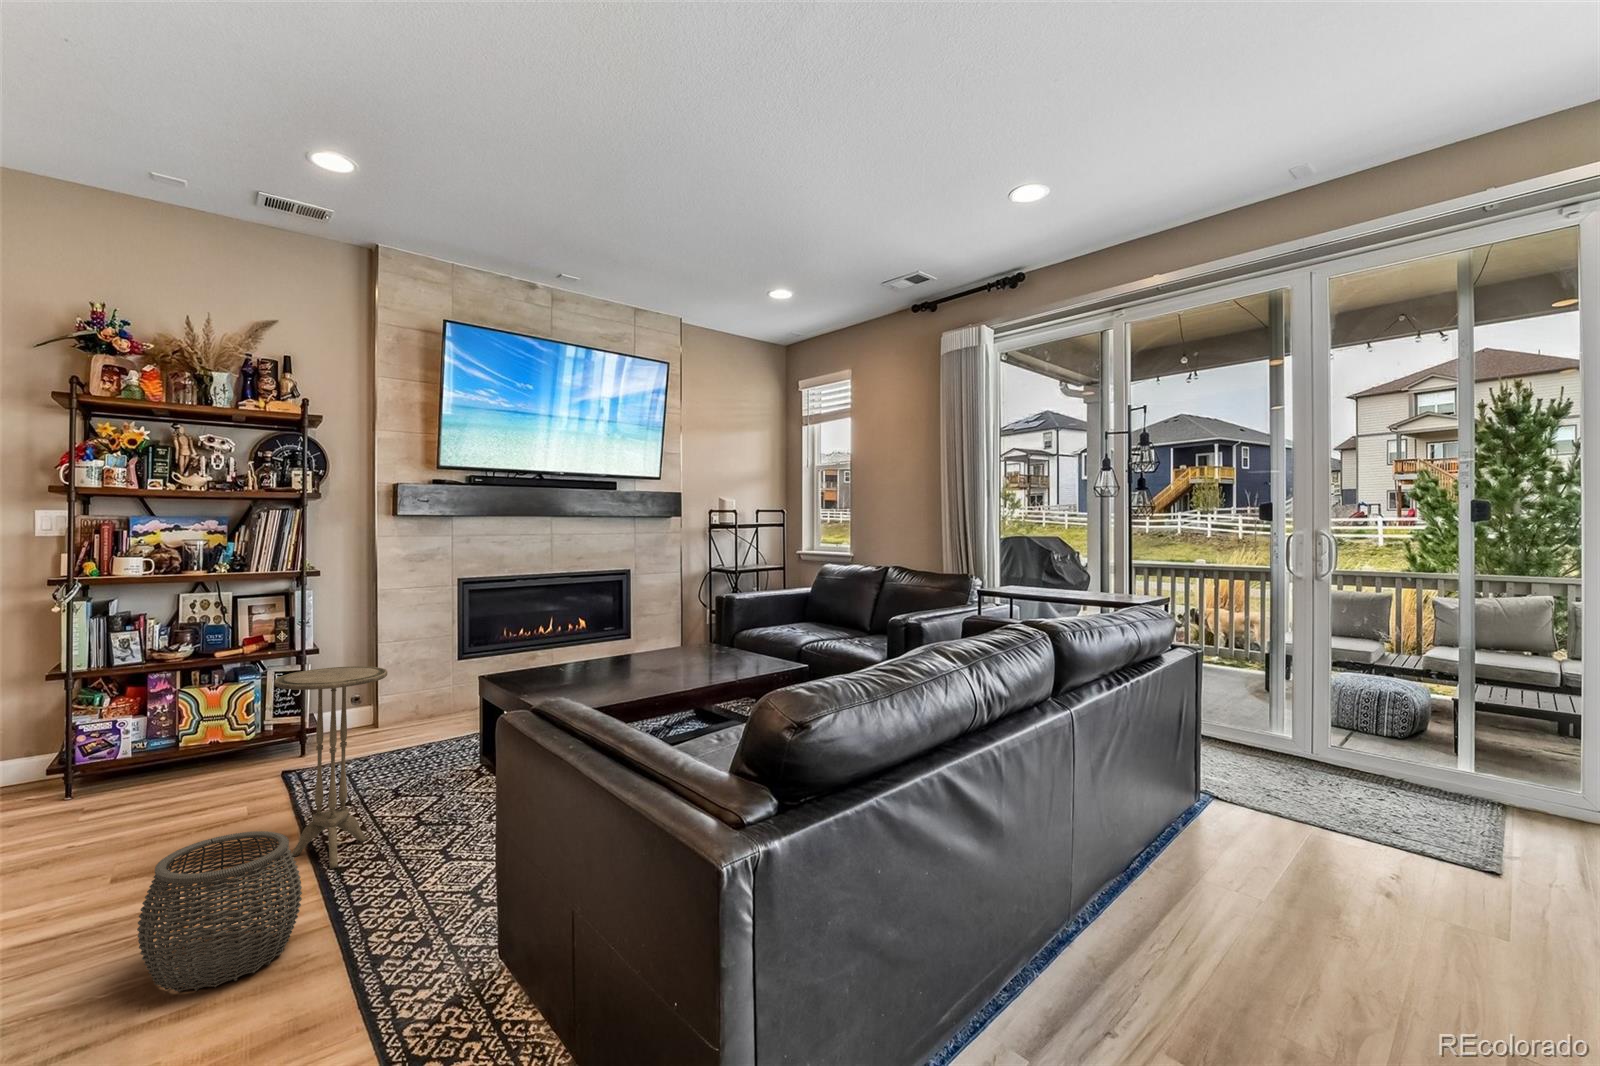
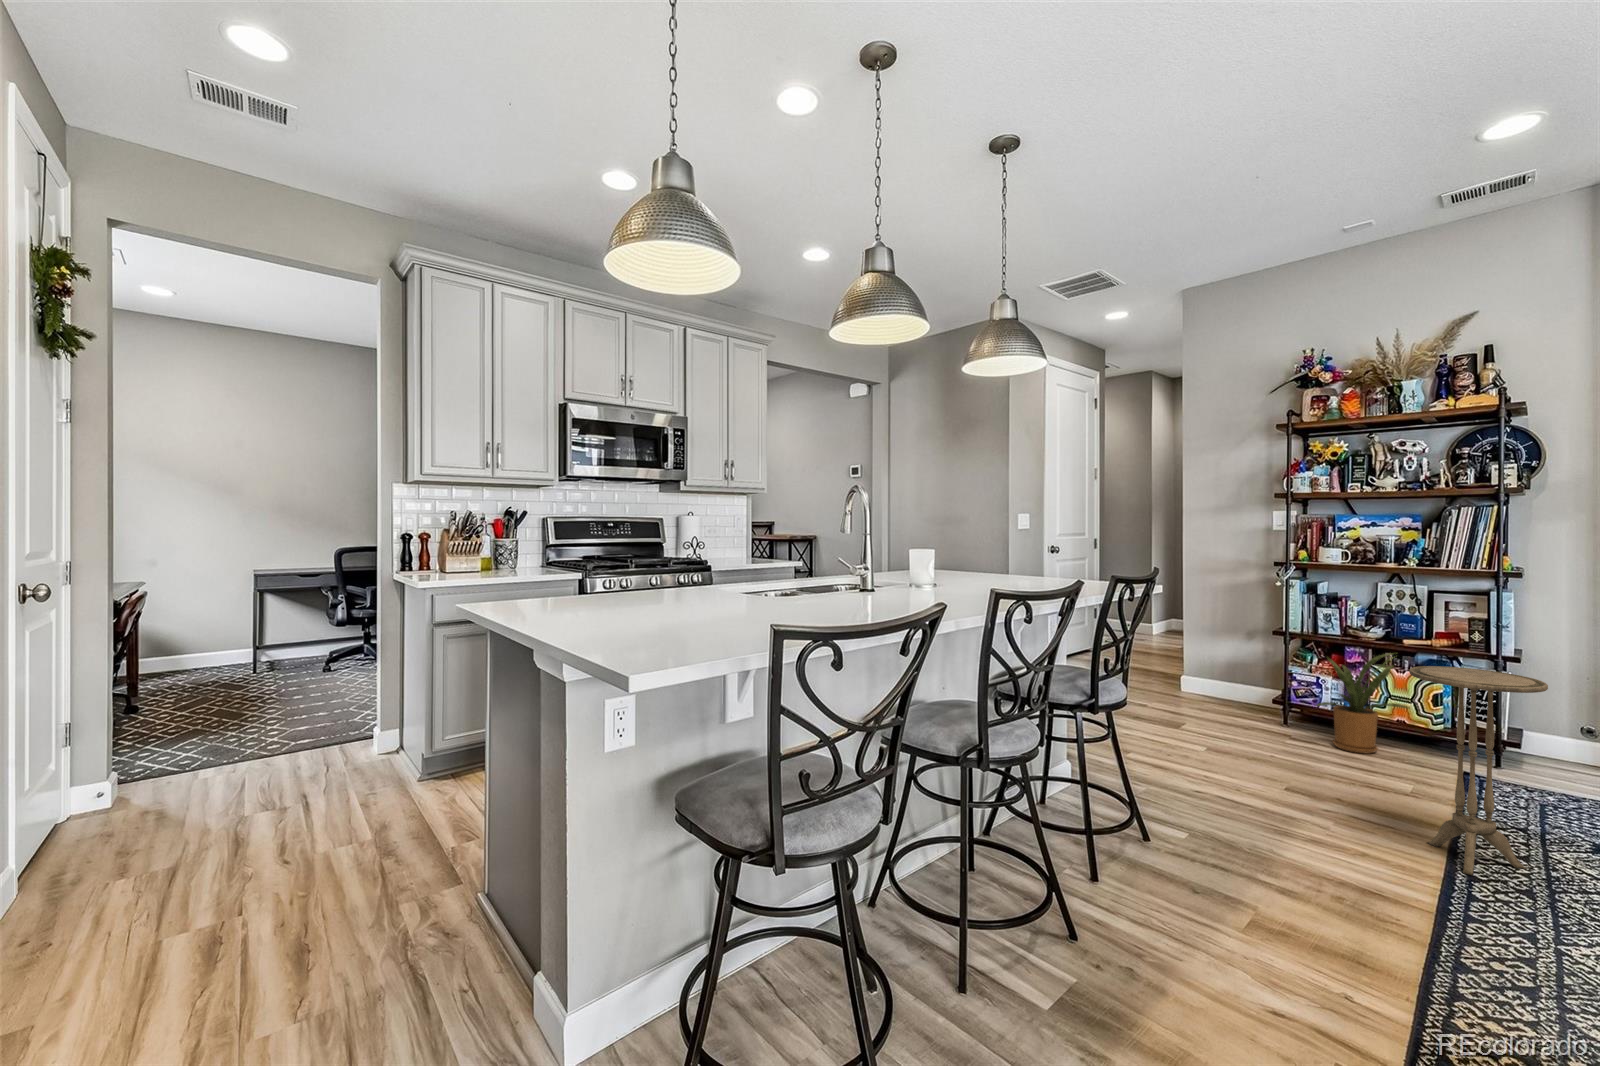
house plant: none [86,666,233,794] -> present [1317,653,1407,753]
woven basket: present [137,831,302,992] -> none [1264,781,1401,910]

